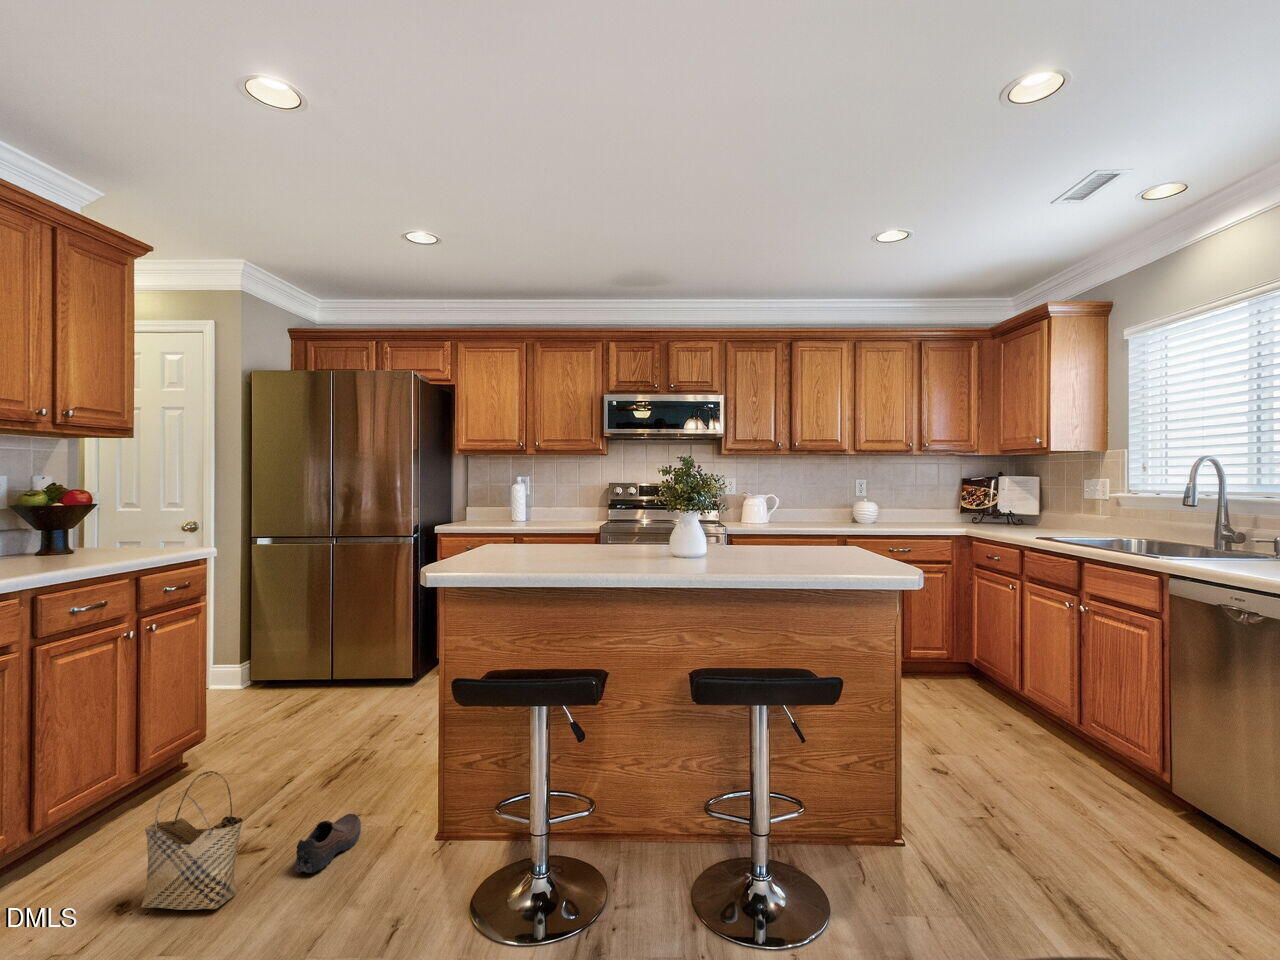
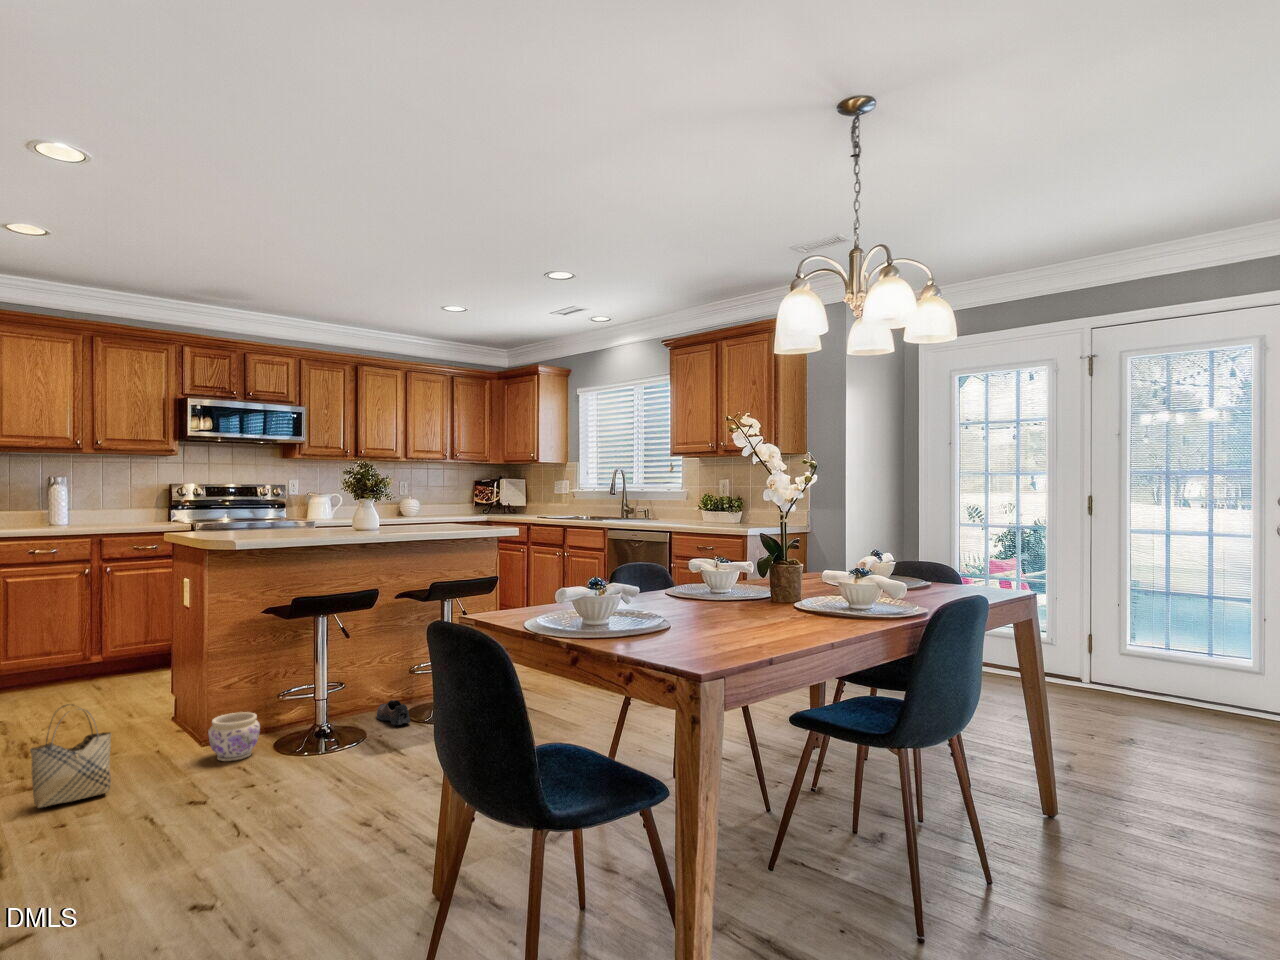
shoe: present [295,814,361,873] -> present [377,700,410,725]
planter: none [369,816,439,902] -> present [208,712,260,762]

